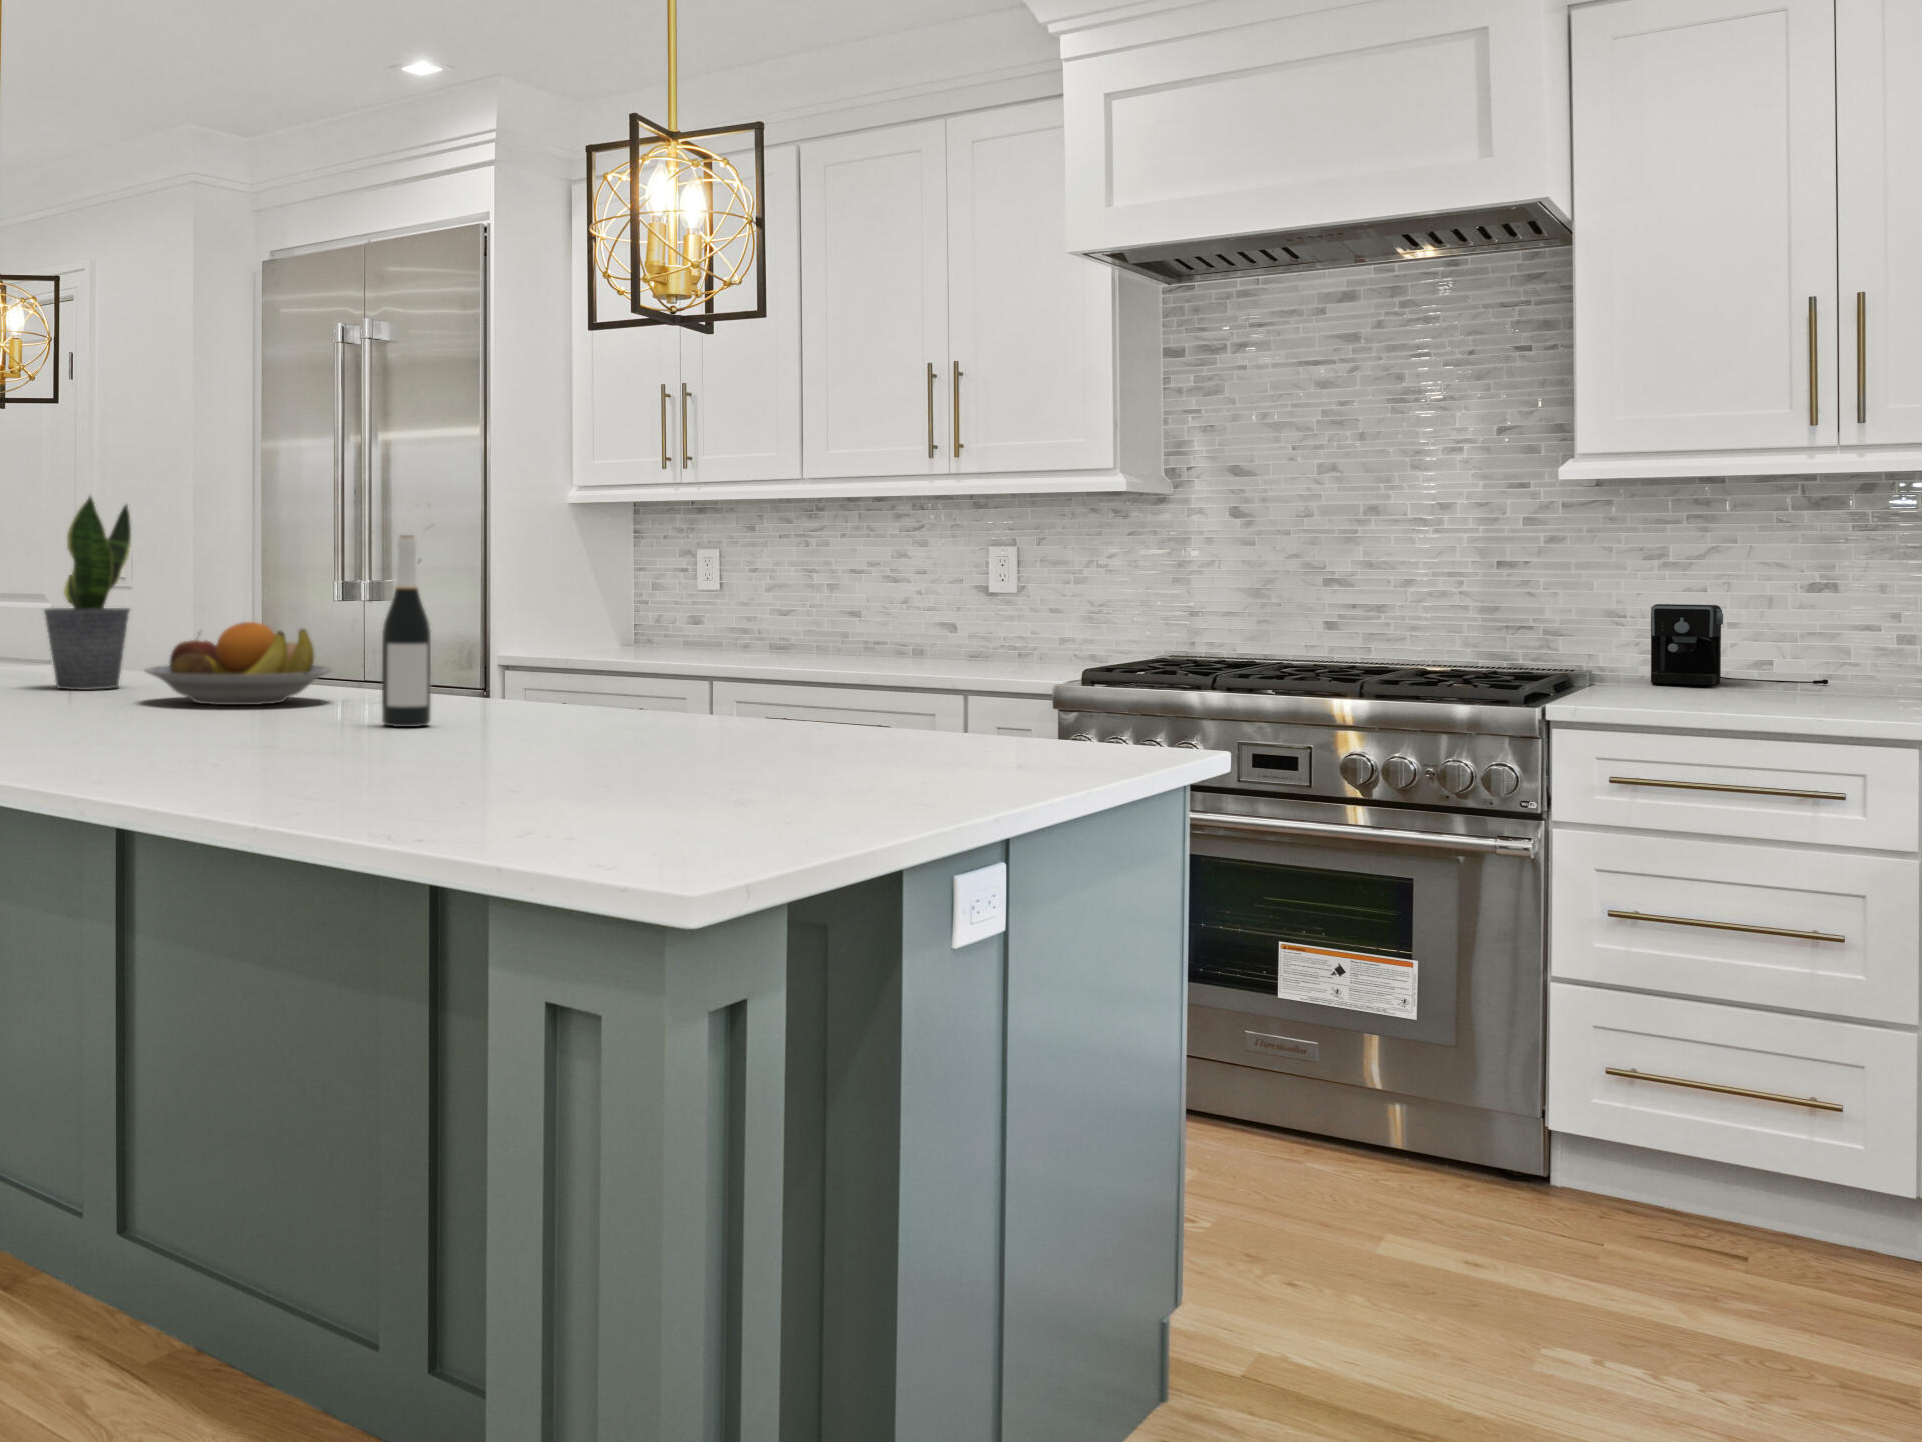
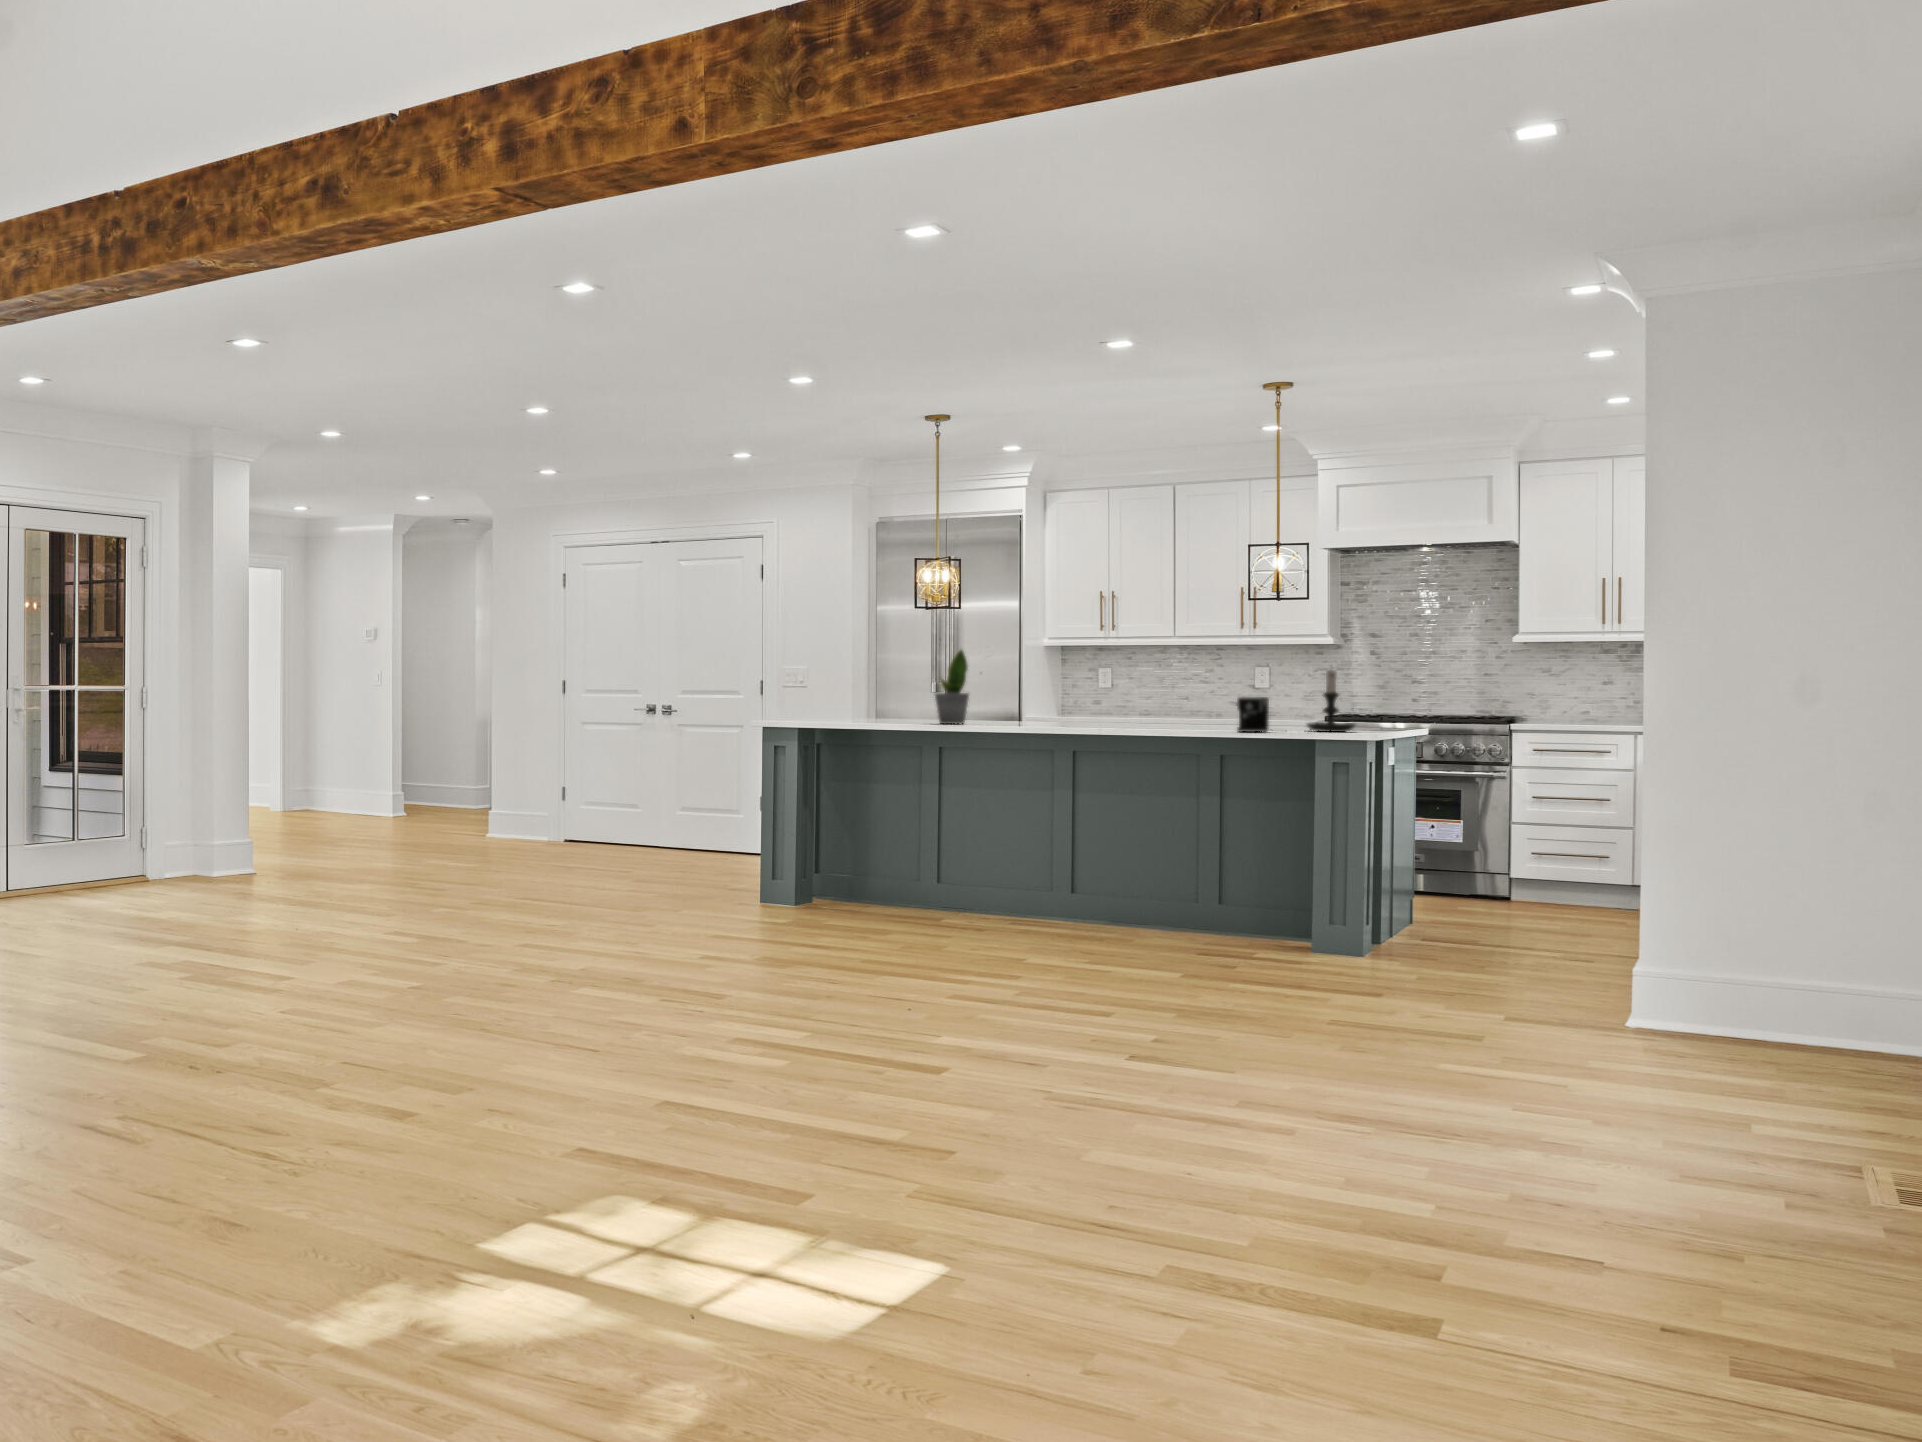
candle holder: none [760,529,922,762] -> present [1307,670,1356,732]
wine bottle: present [382,535,431,727] -> none [1148,666,1166,729]
coffee maker: present [1651,604,1828,685] -> present [1237,697,1311,732]
fruit bowl: present [145,622,332,705] -> none [1012,696,1086,726]

